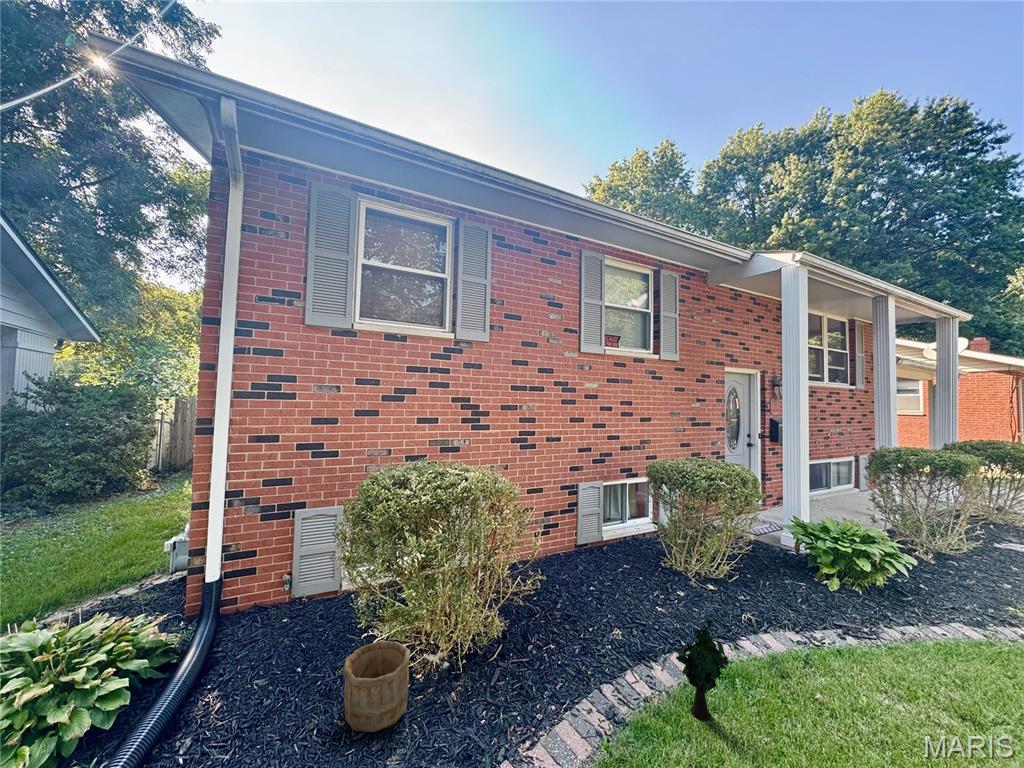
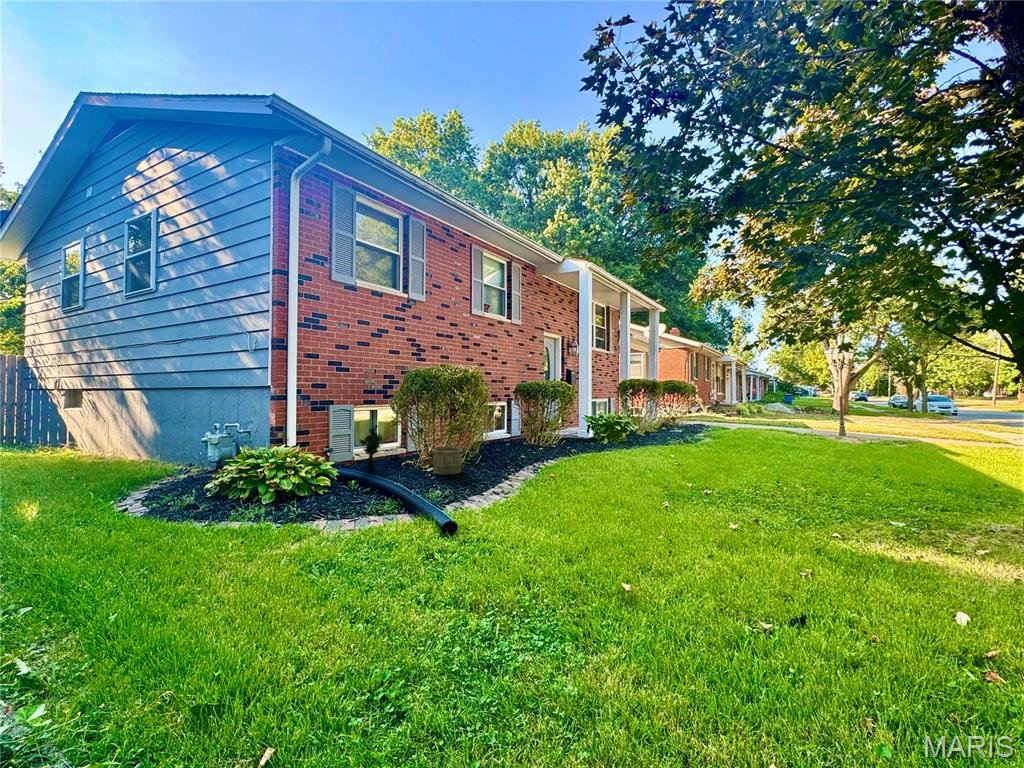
decorative plant: present [673,619,729,720] -> present [359,425,383,467]

